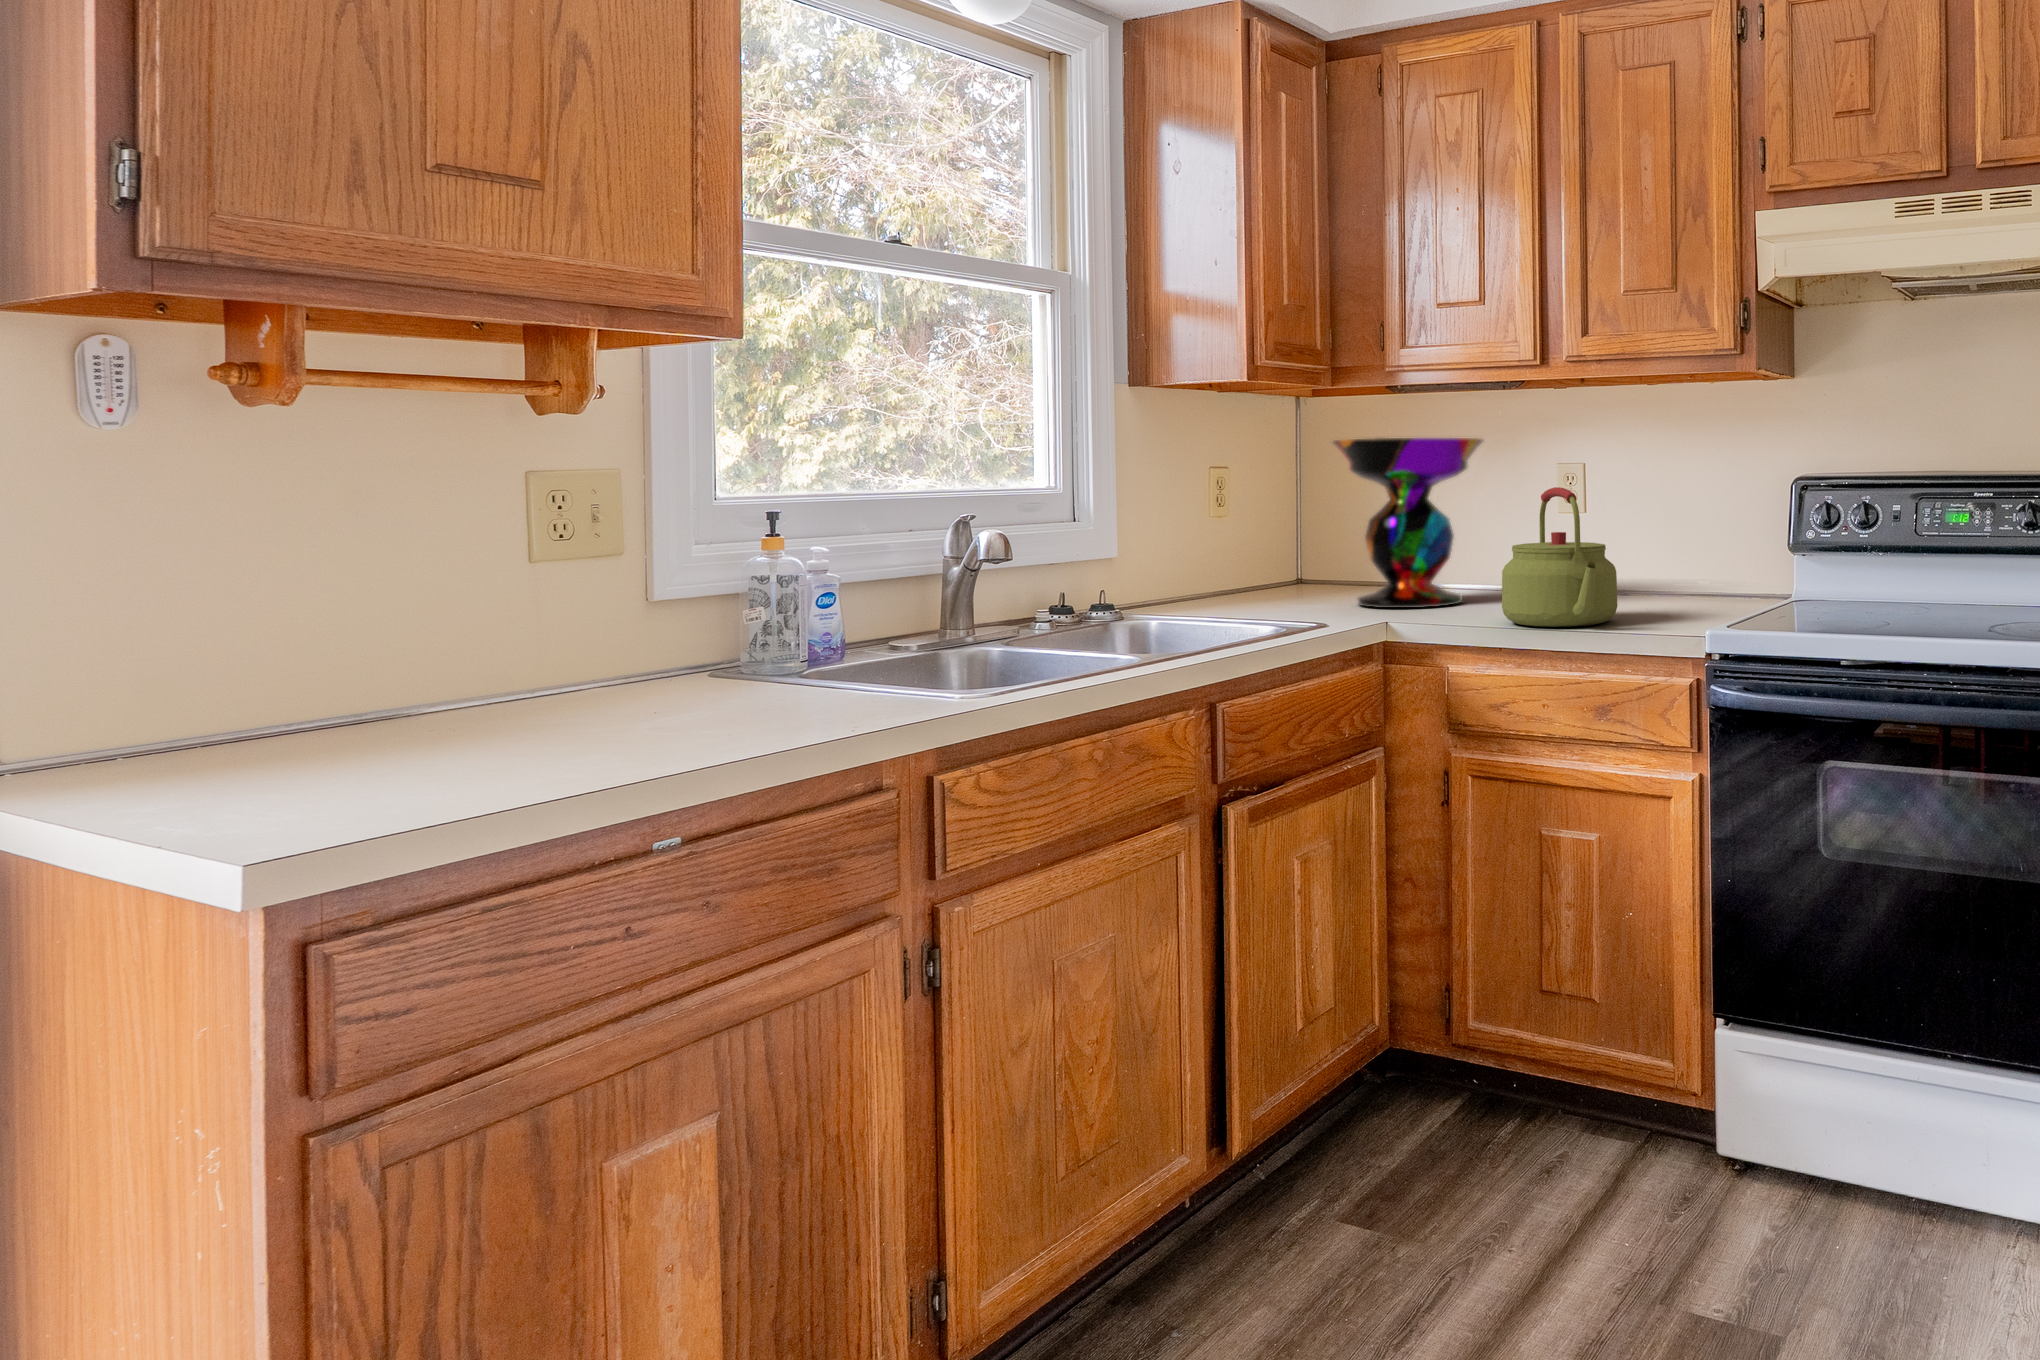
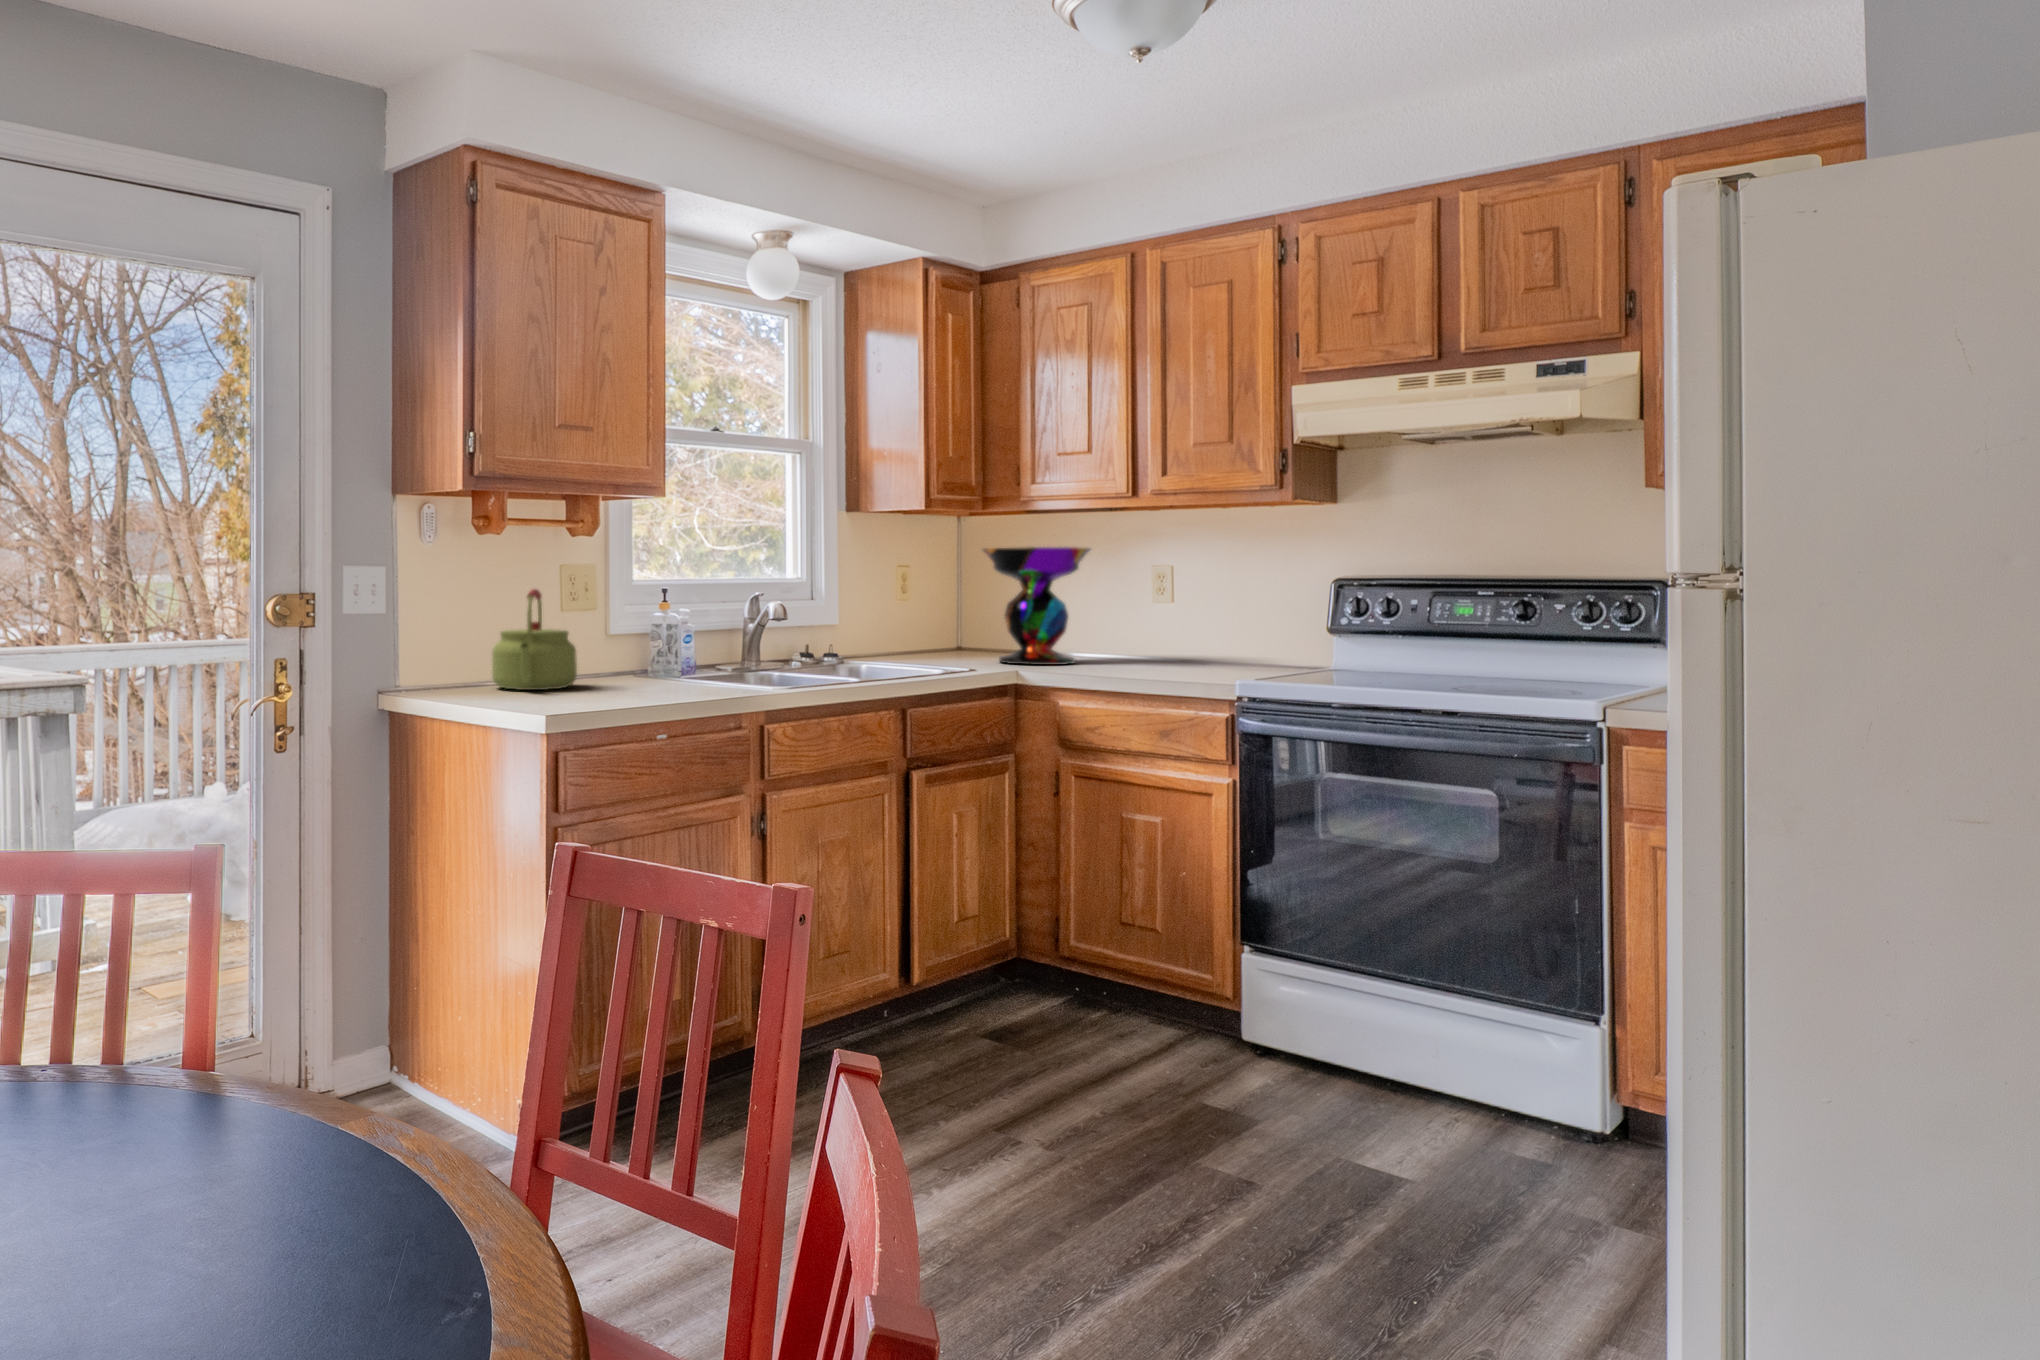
kettle: present [1502,487,1617,627] -> present [492,589,577,690]

